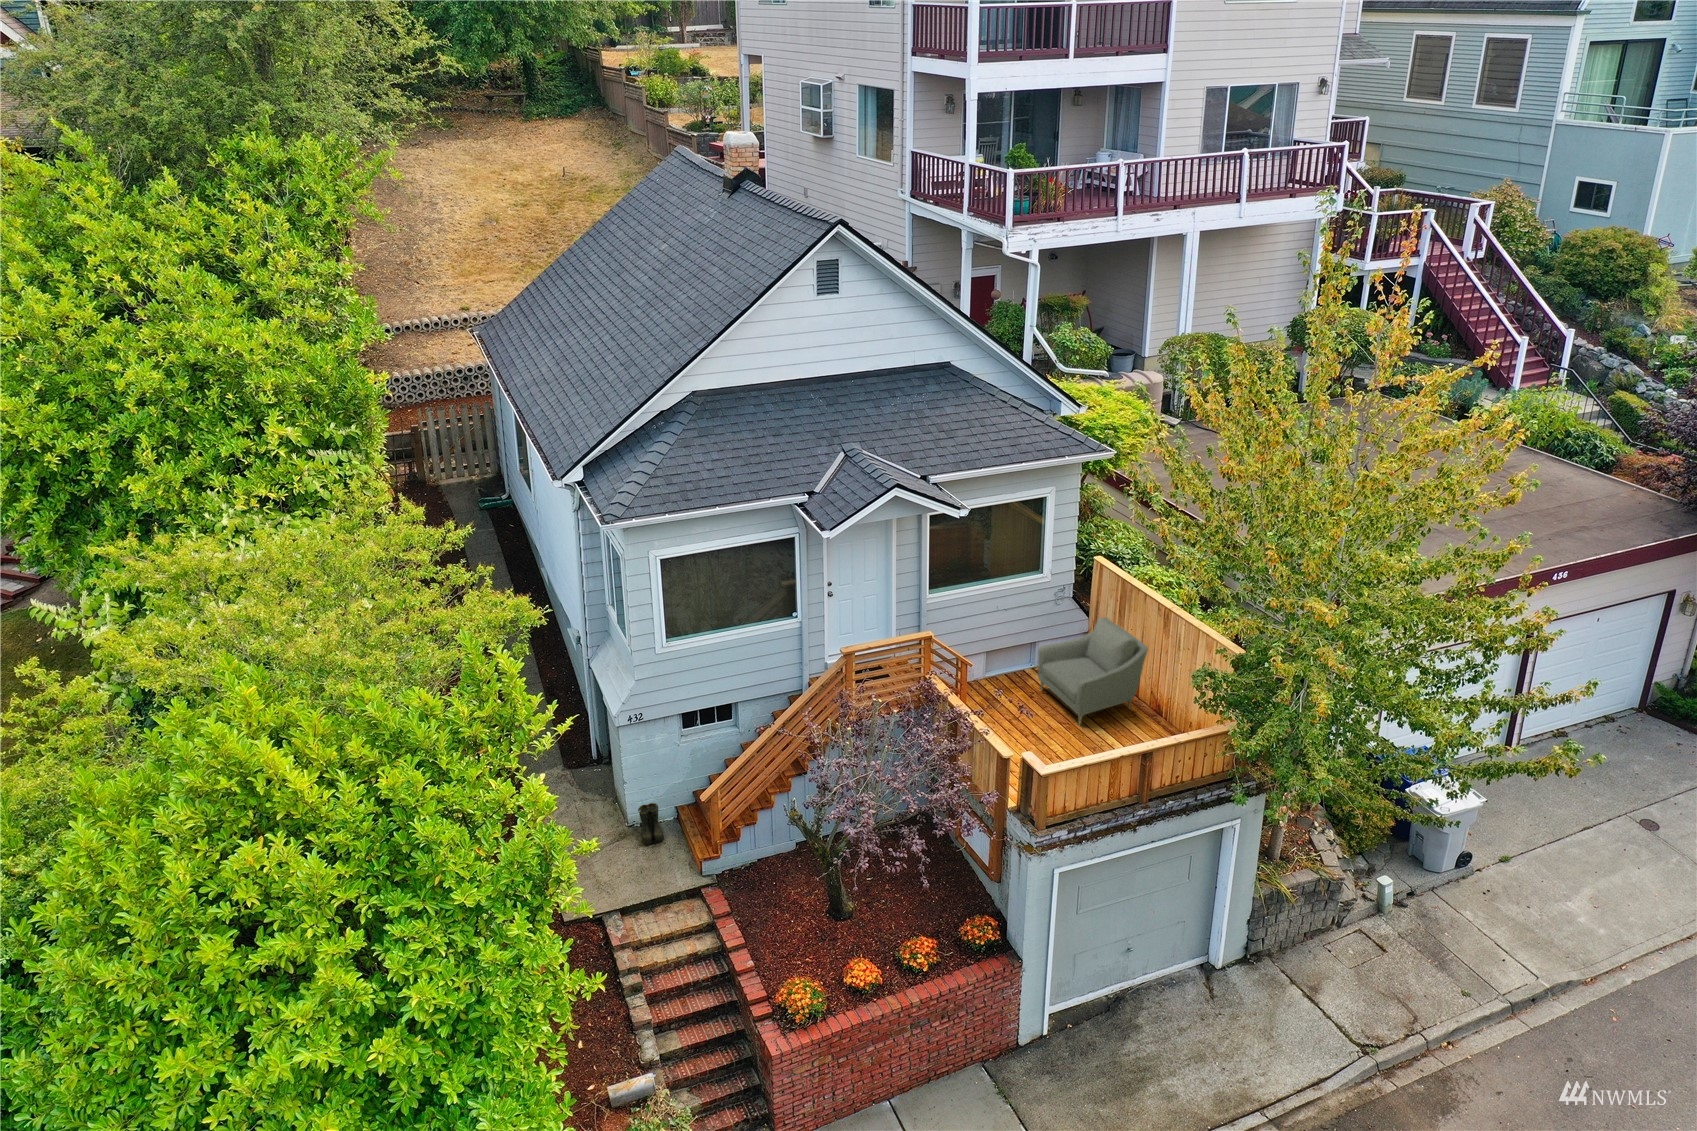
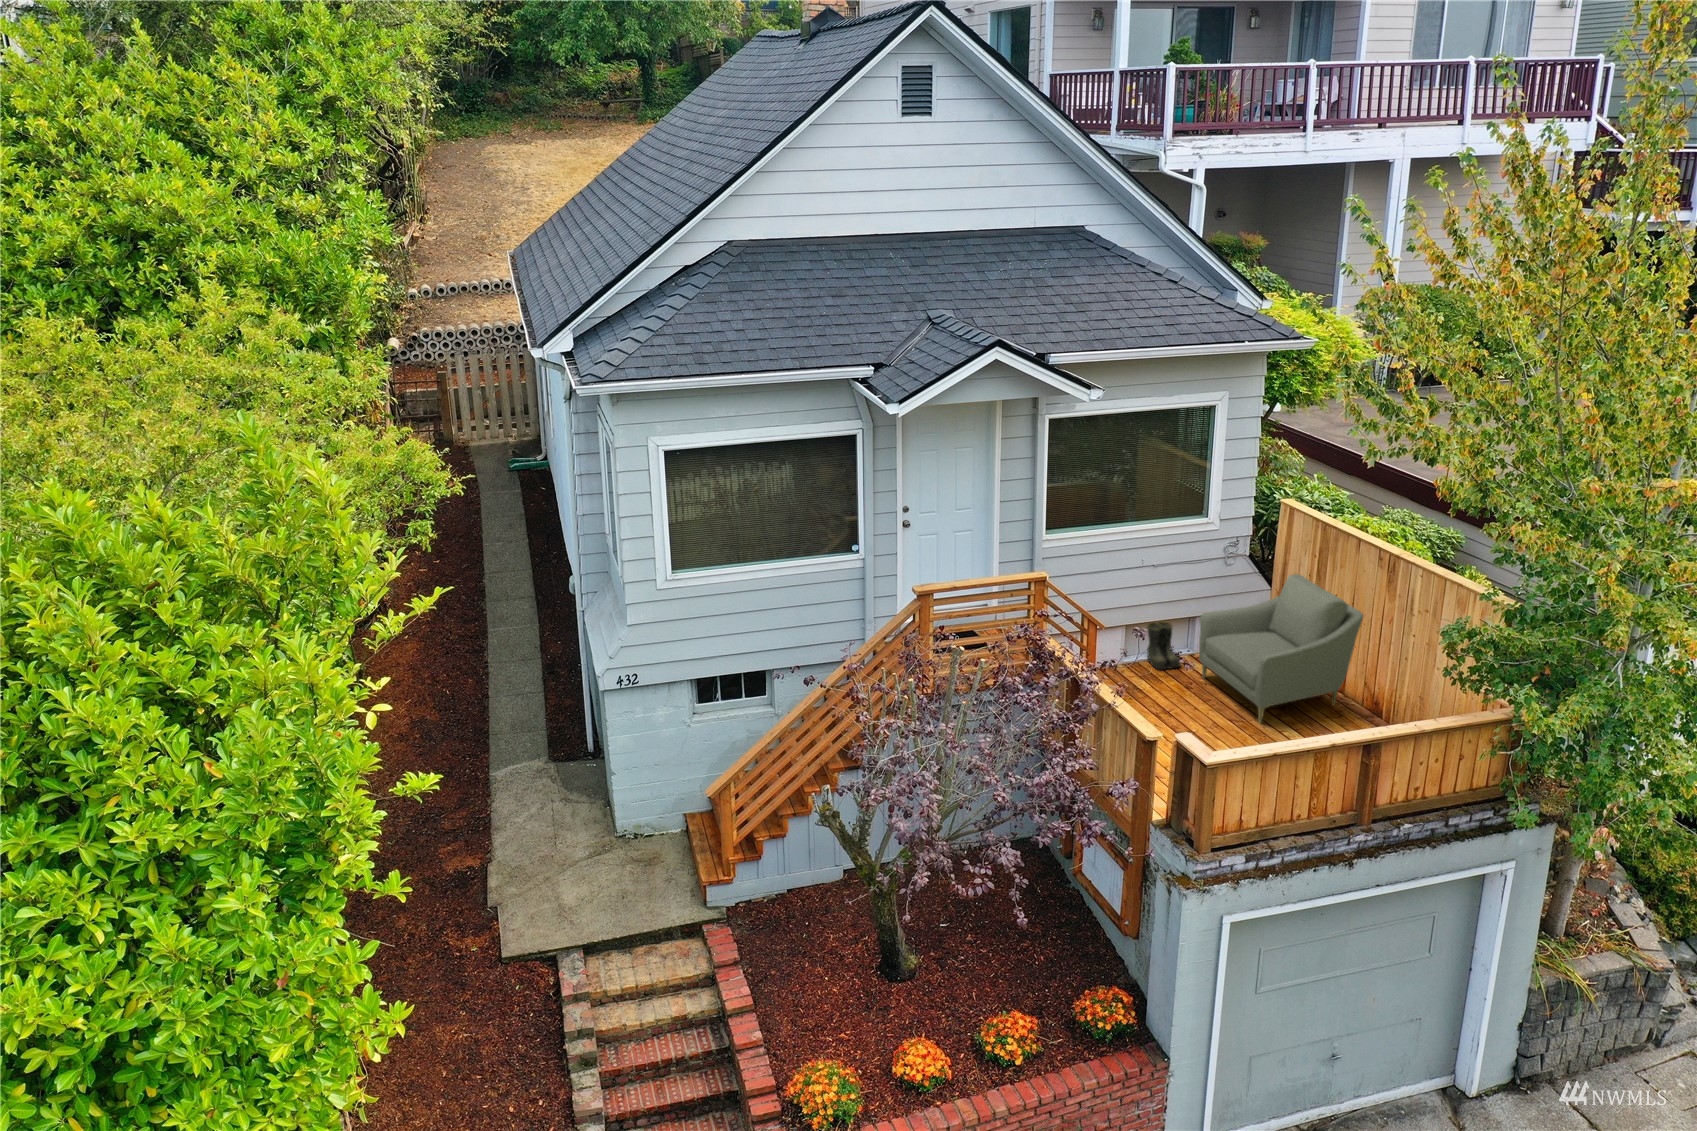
boots: present [638,803,664,845] -> present [1147,621,1181,670]

